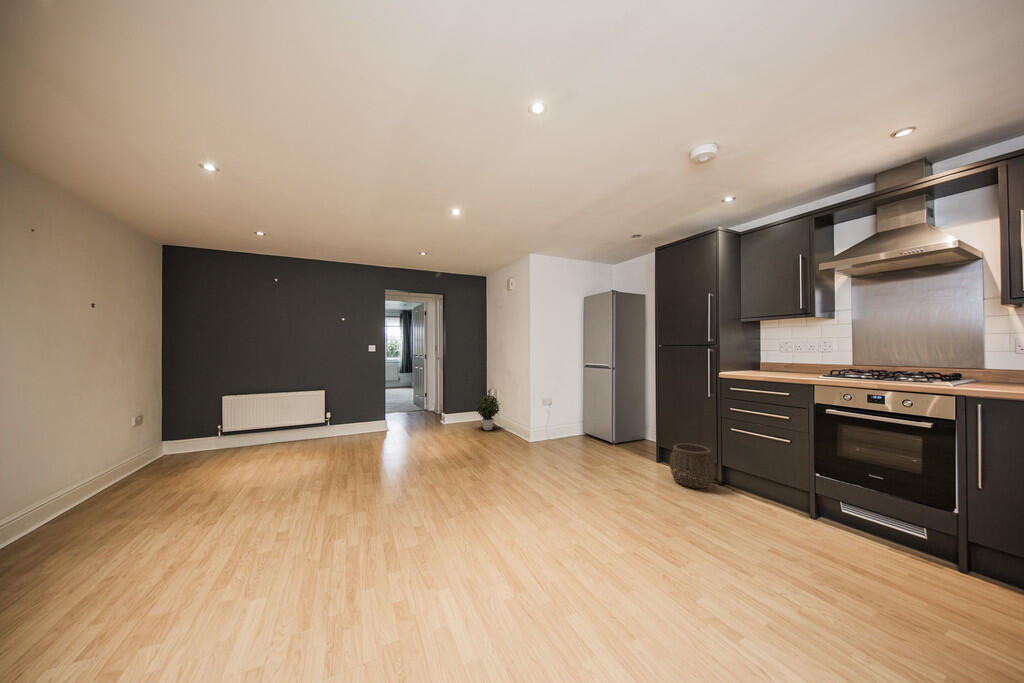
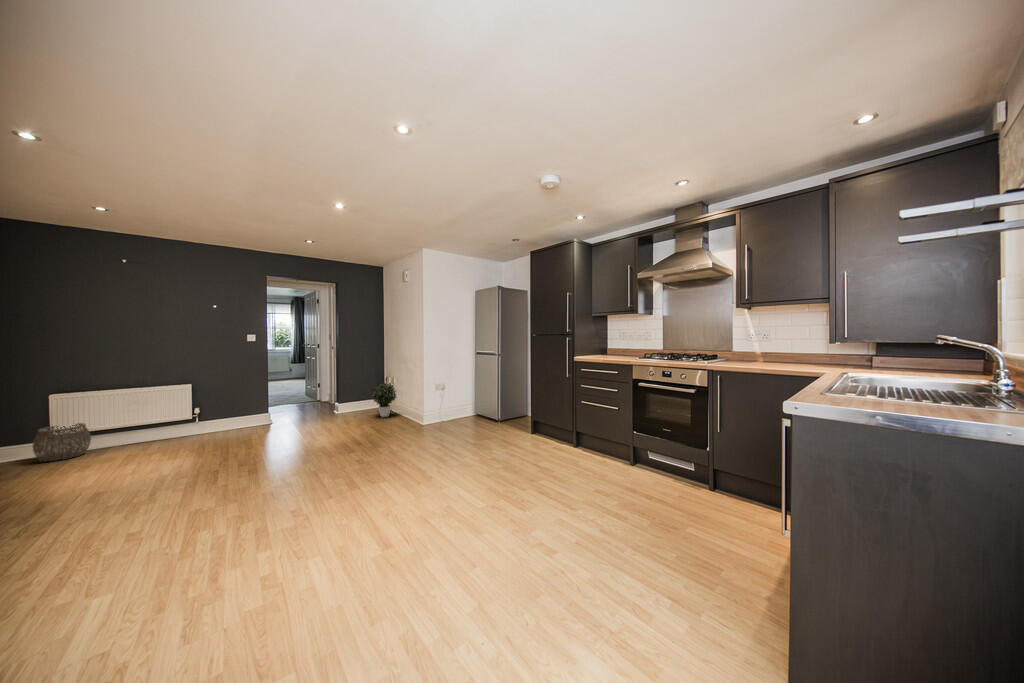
woven basket: present [670,443,715,488] -> present [33,423,91,461]

